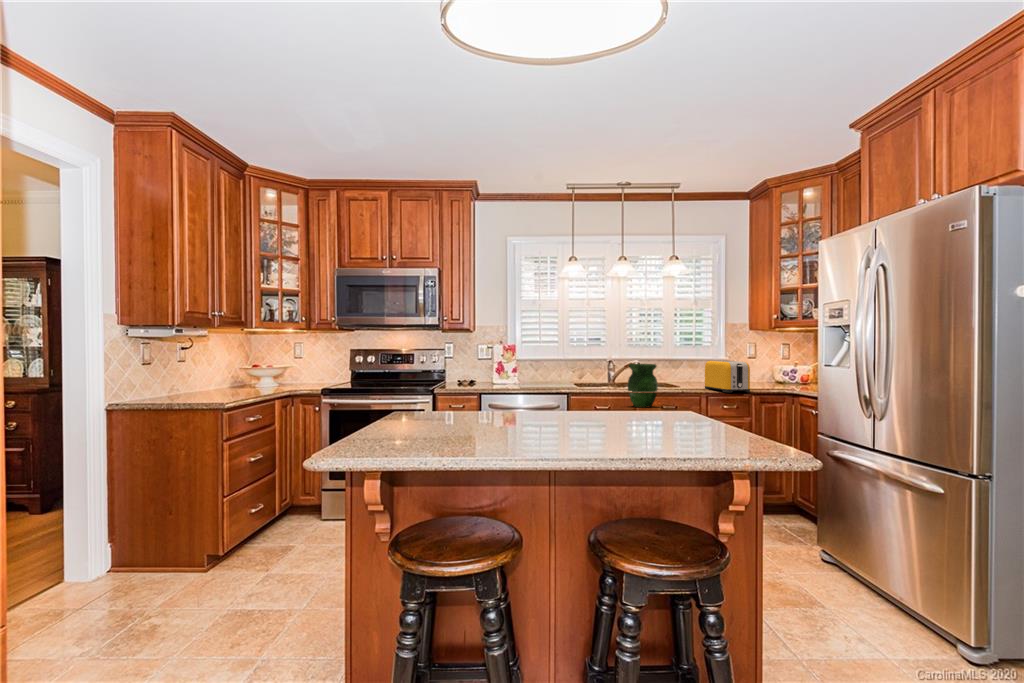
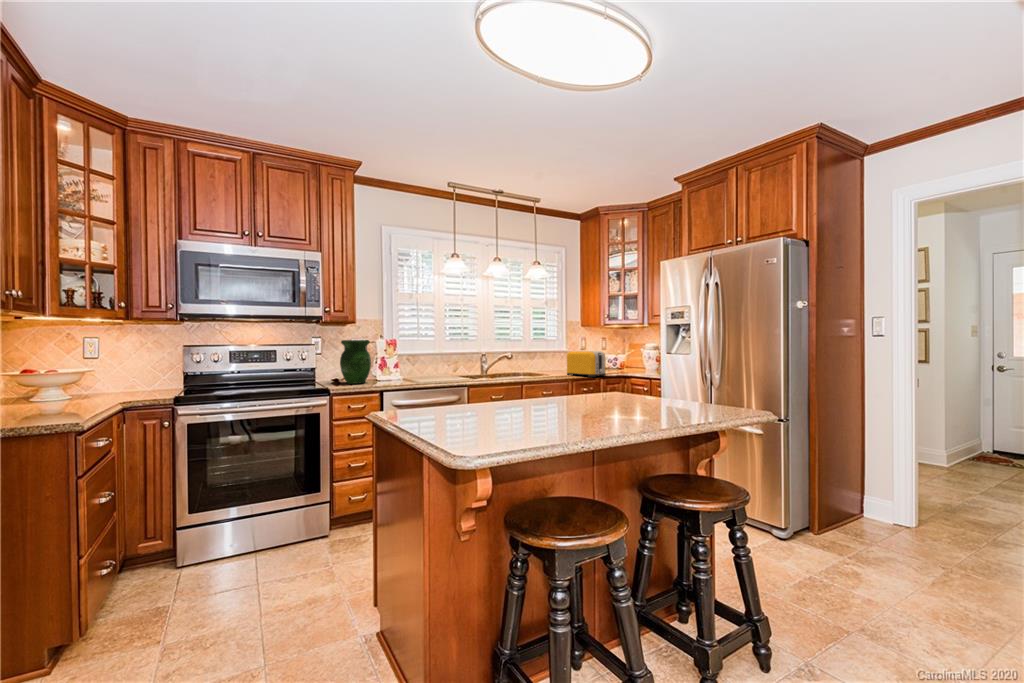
vase: present [628,364,658,408] -> present [340,340,371,384]

